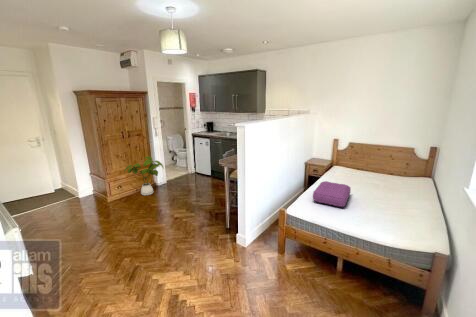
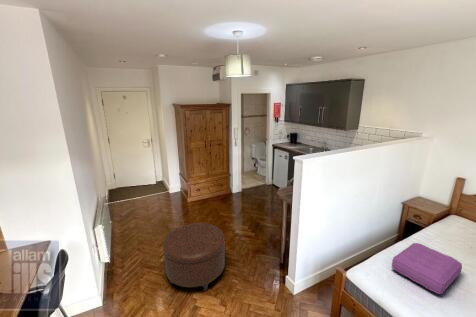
house plant: present [125,157,163,195] -> none [203,166,237,202]
ottoman: none [106,208,177,275] -> present [163,223,225,291]

